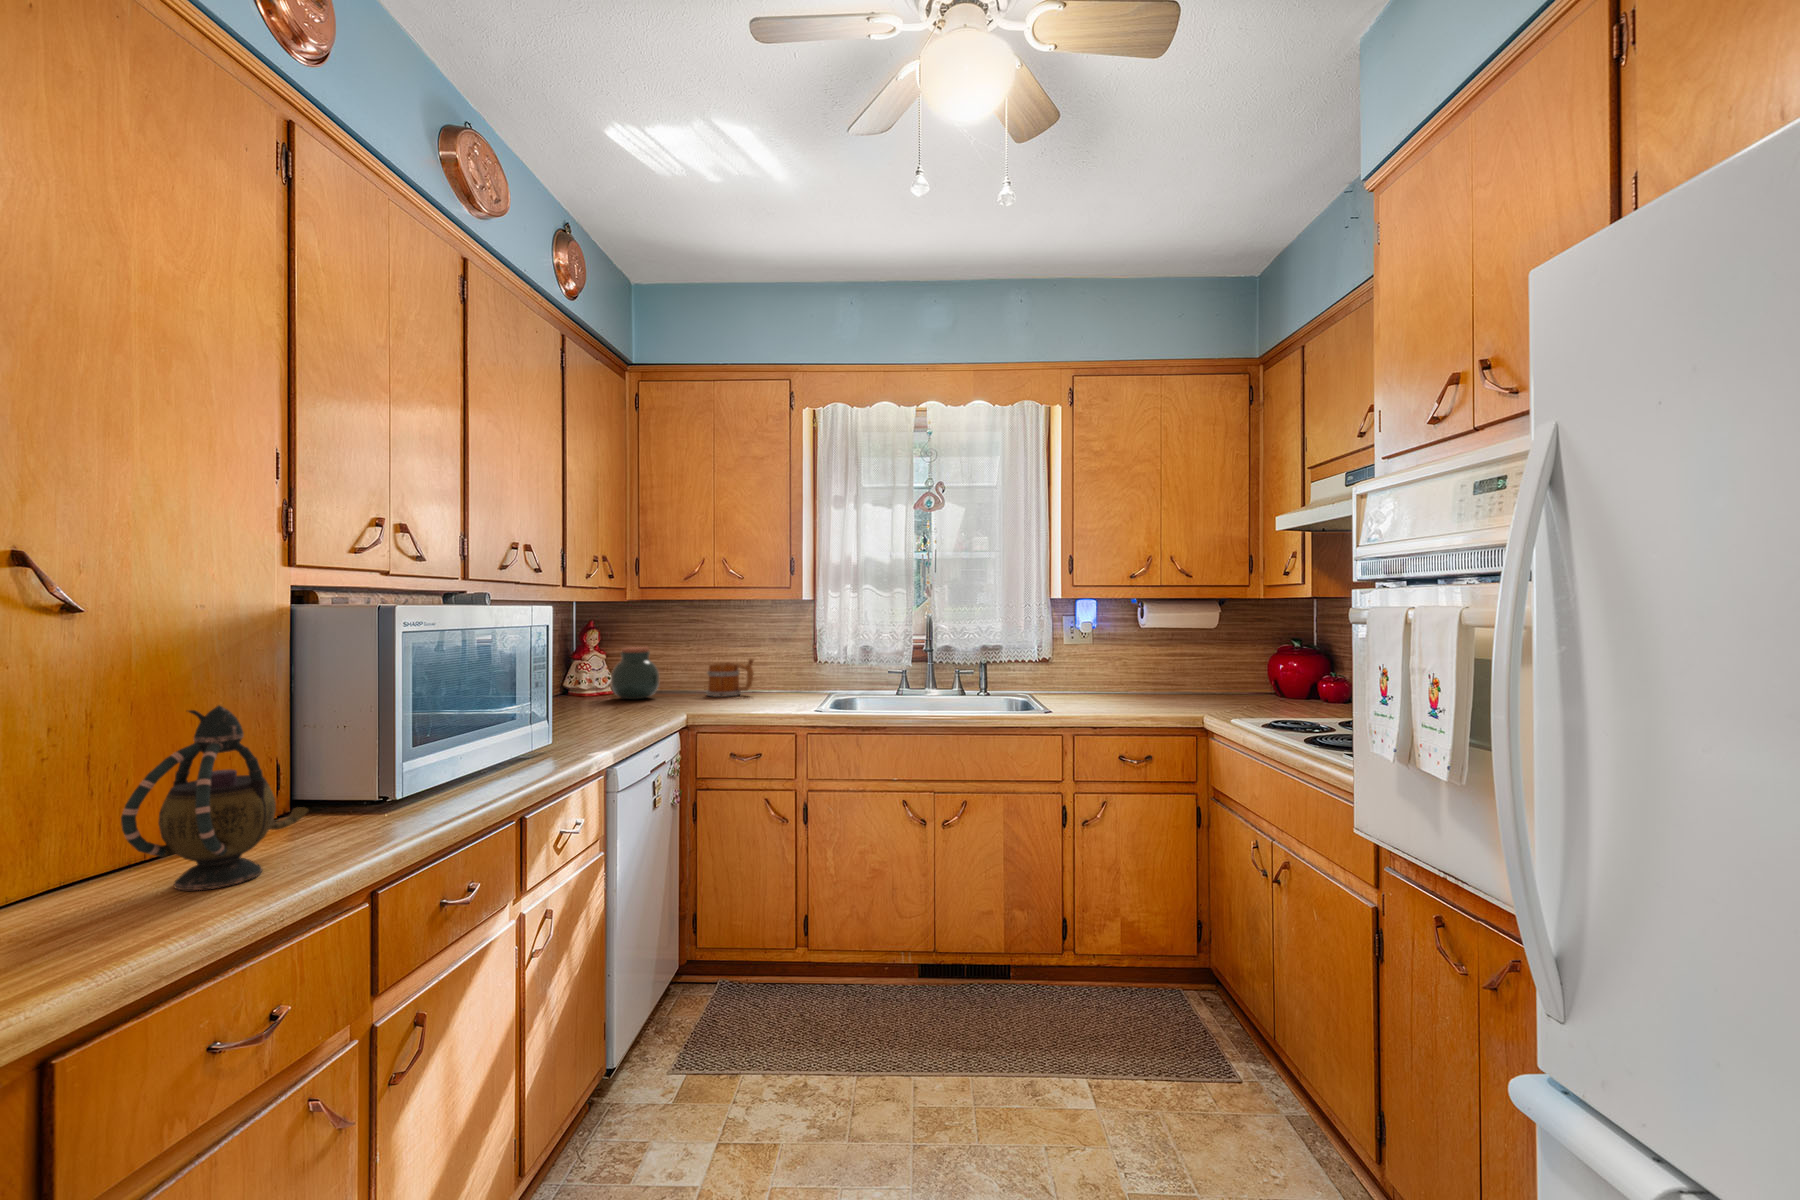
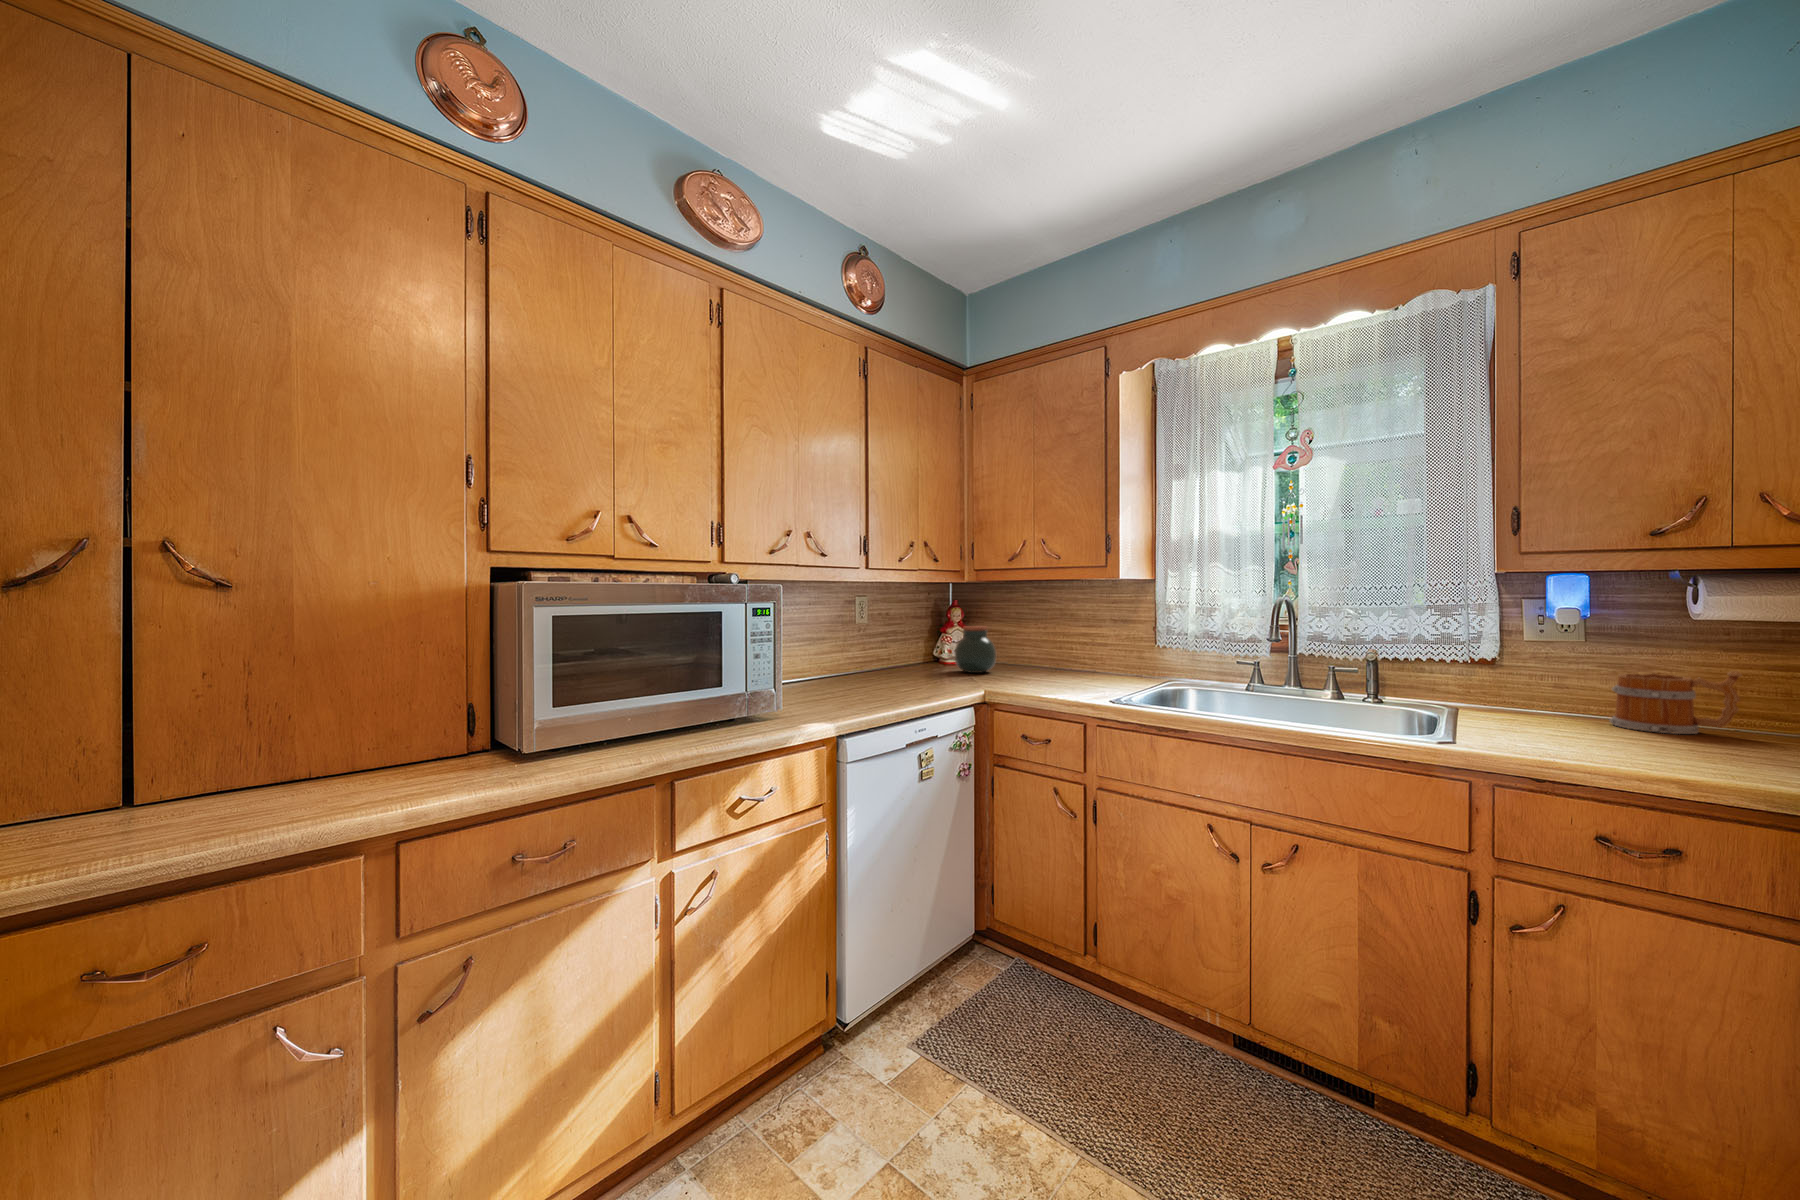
mug: present [706,659,754,697] -> present [1610,671,1741,734]
teapot: present [121,705,308,890] -> none [256,662,454,812]

